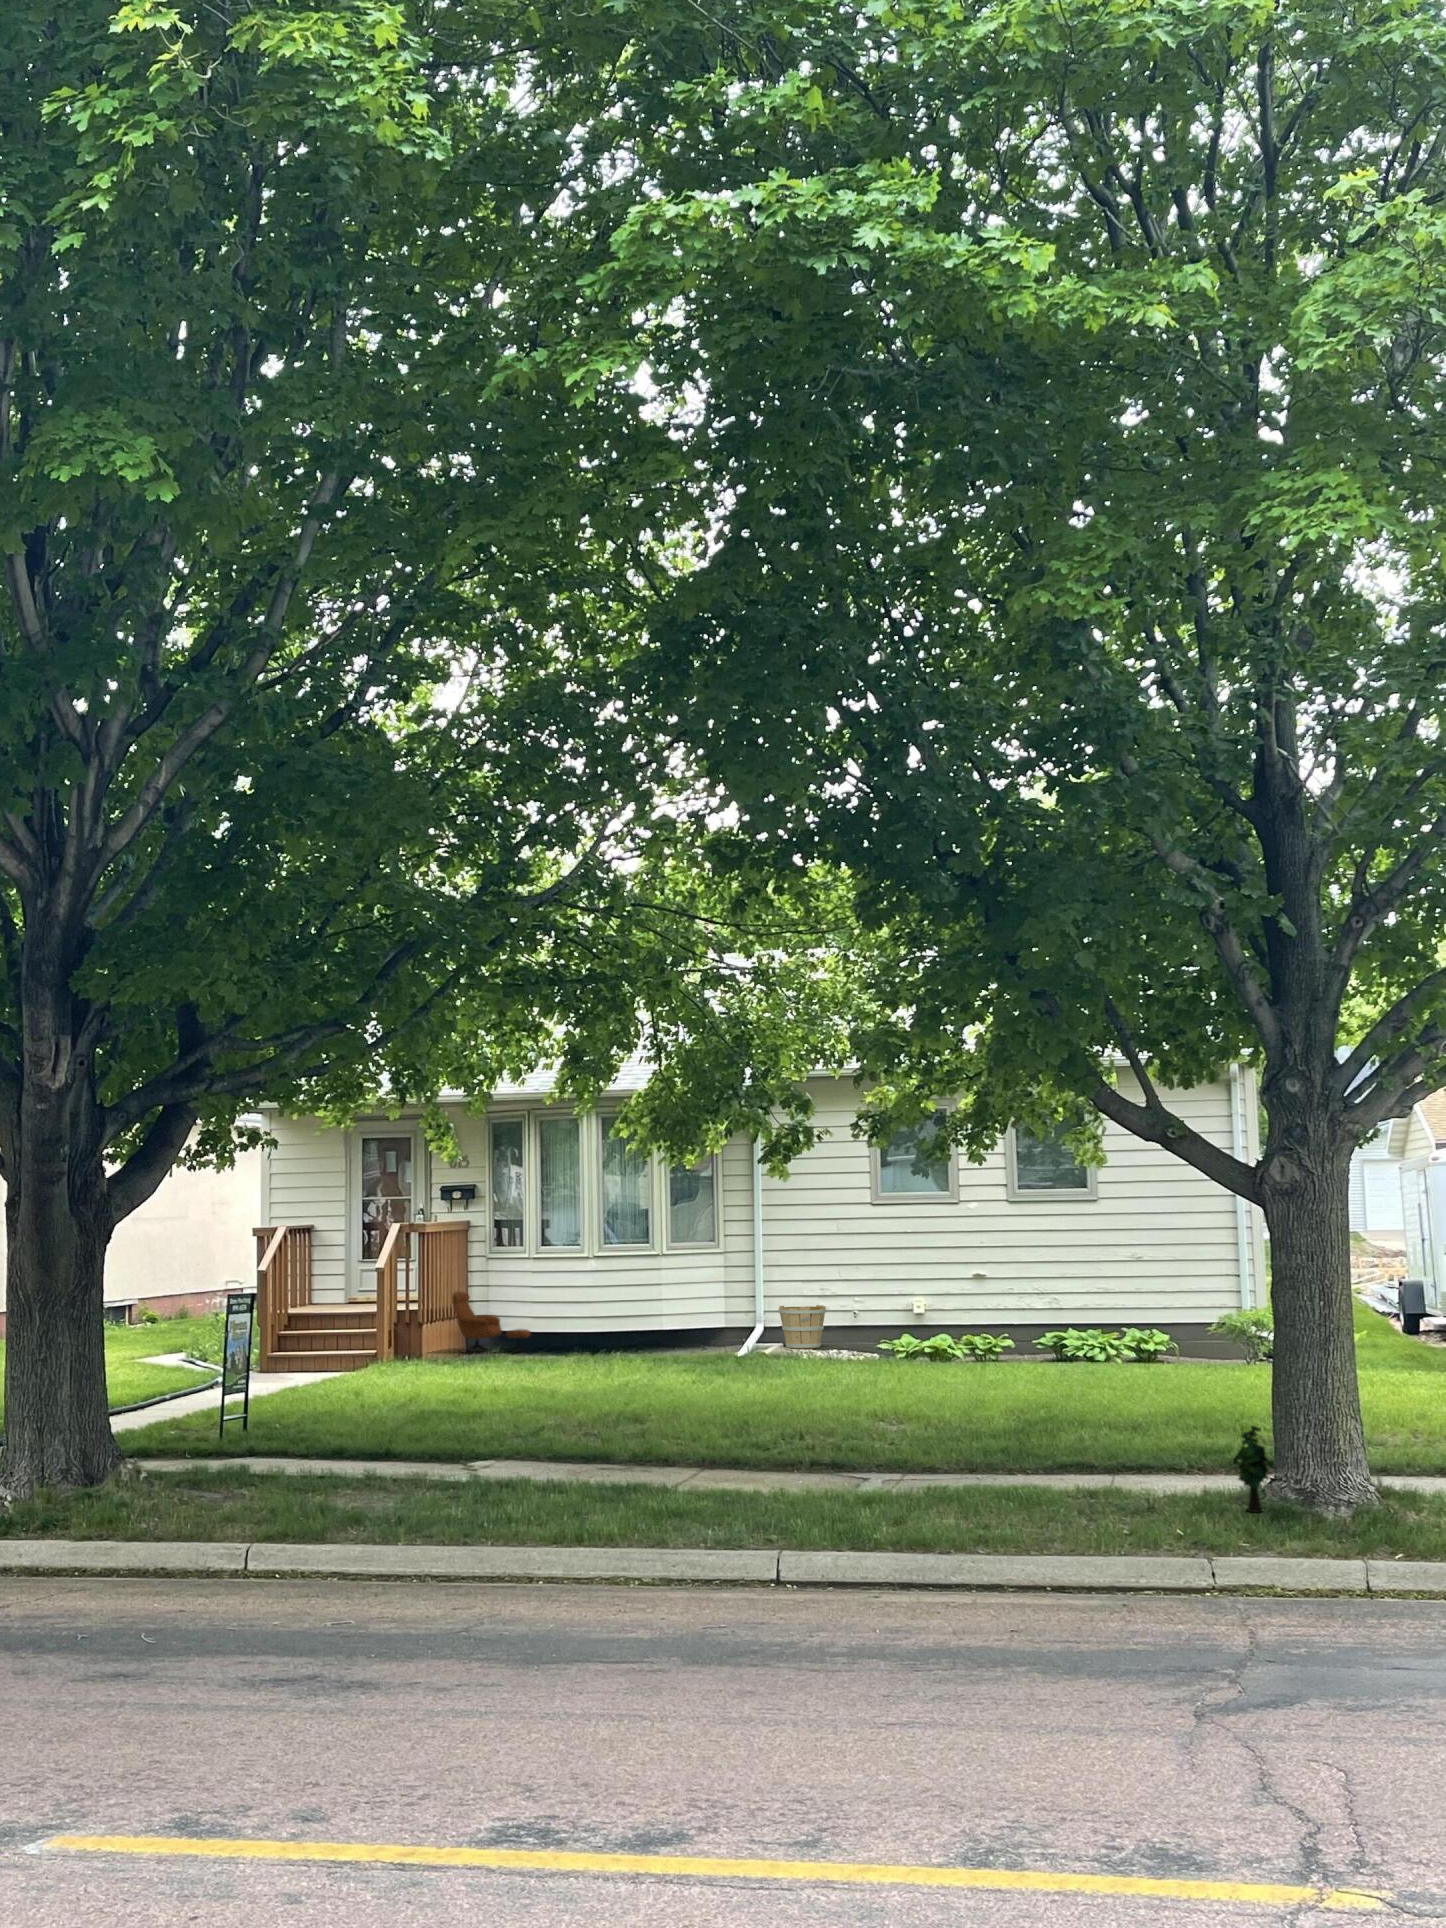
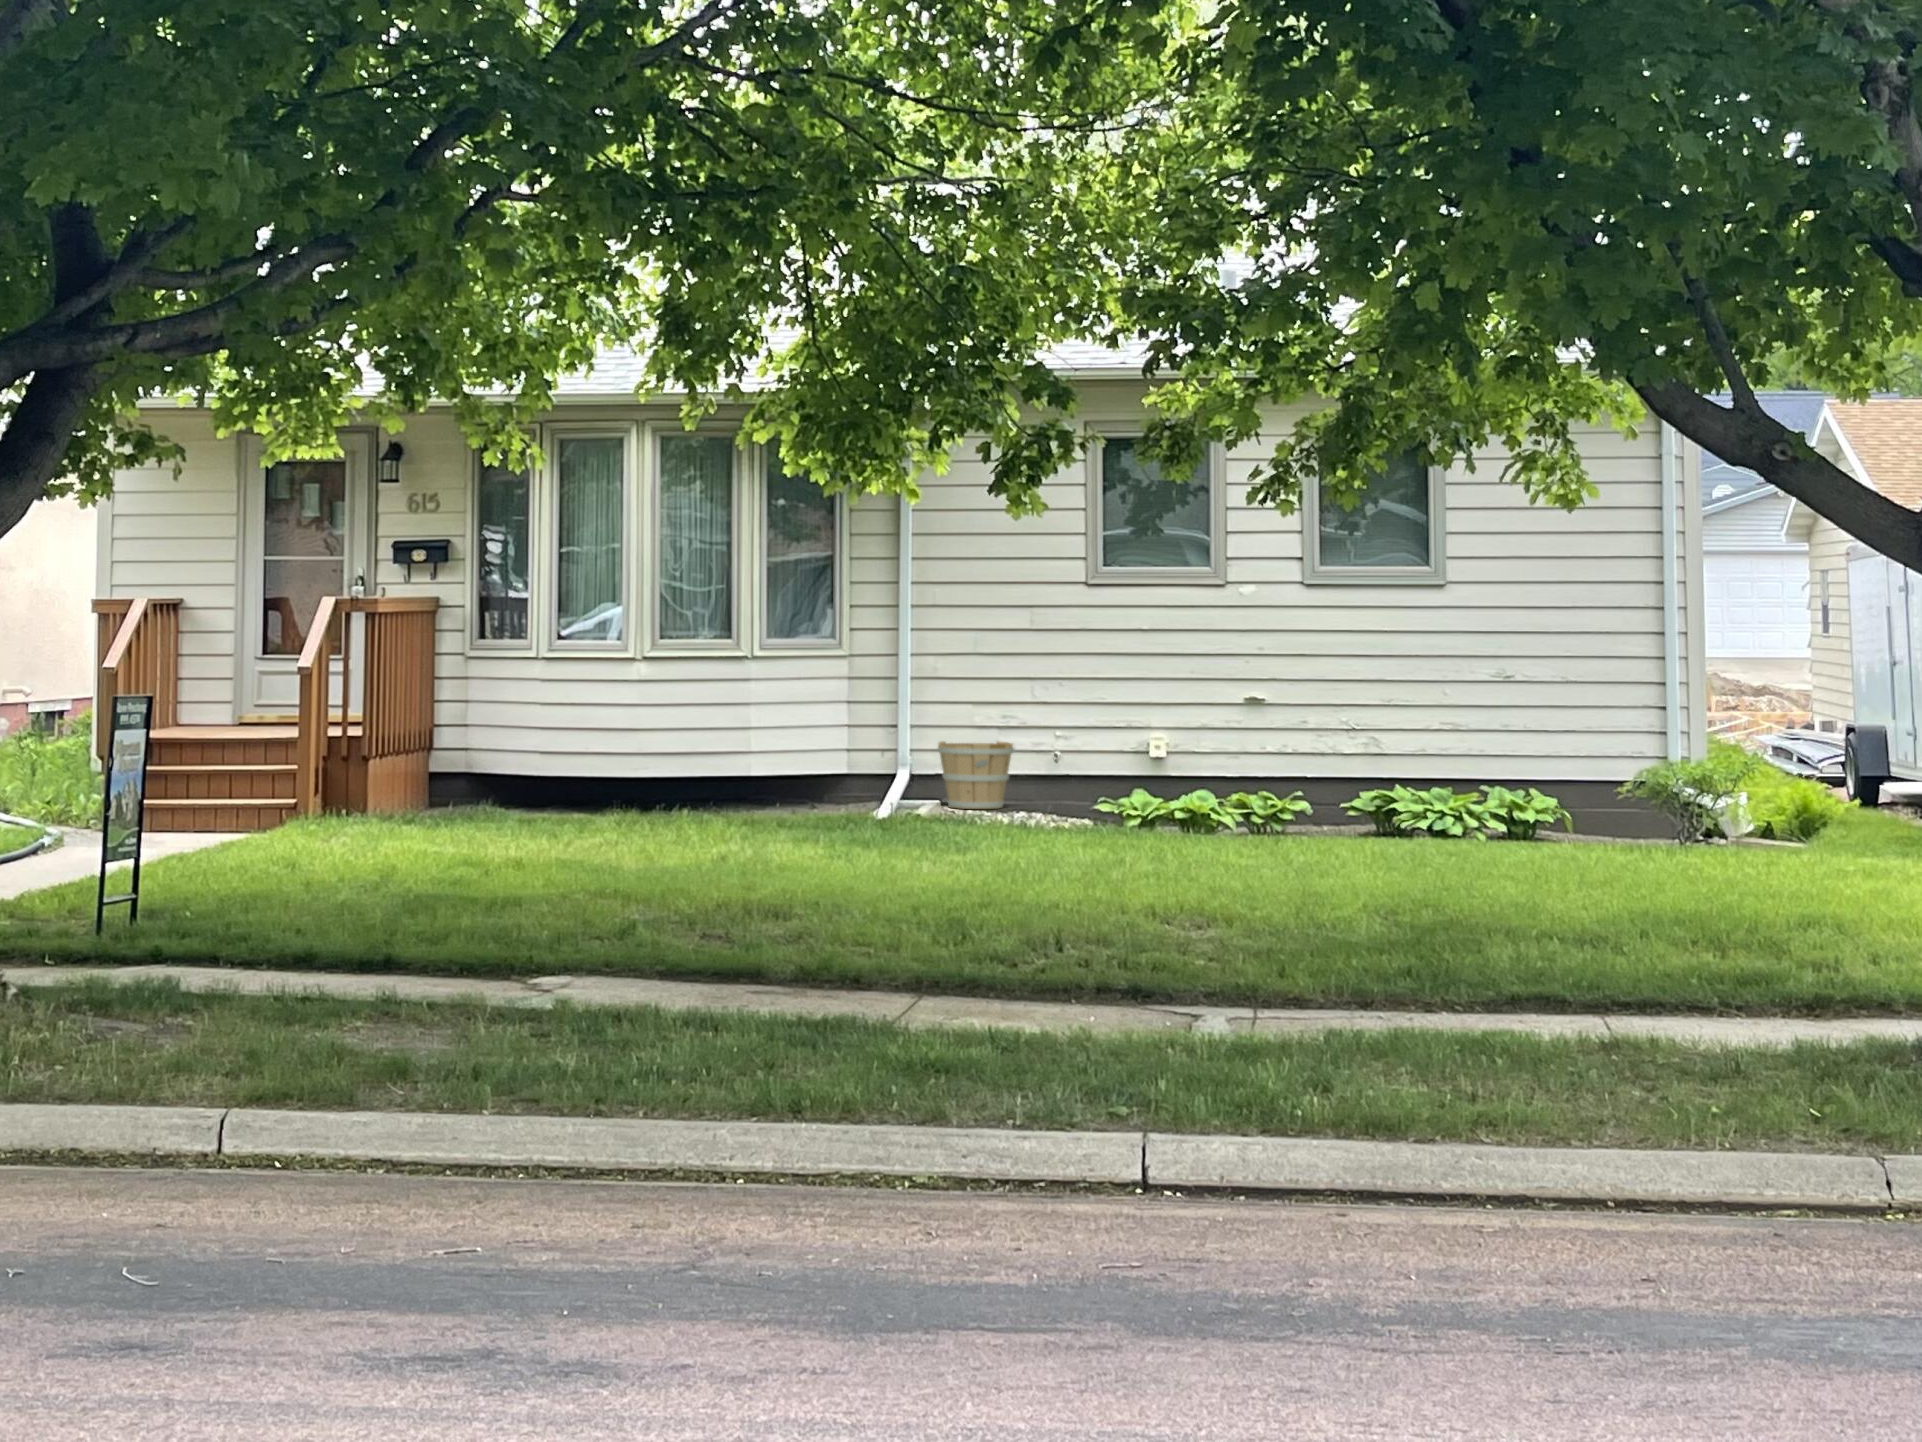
lounge chair: present [452,1292,530,1354] -> none [415,709,545,810]
decorative plant: present [1233,1426,1274,1512] -> none [1812,936,1886,1077]

